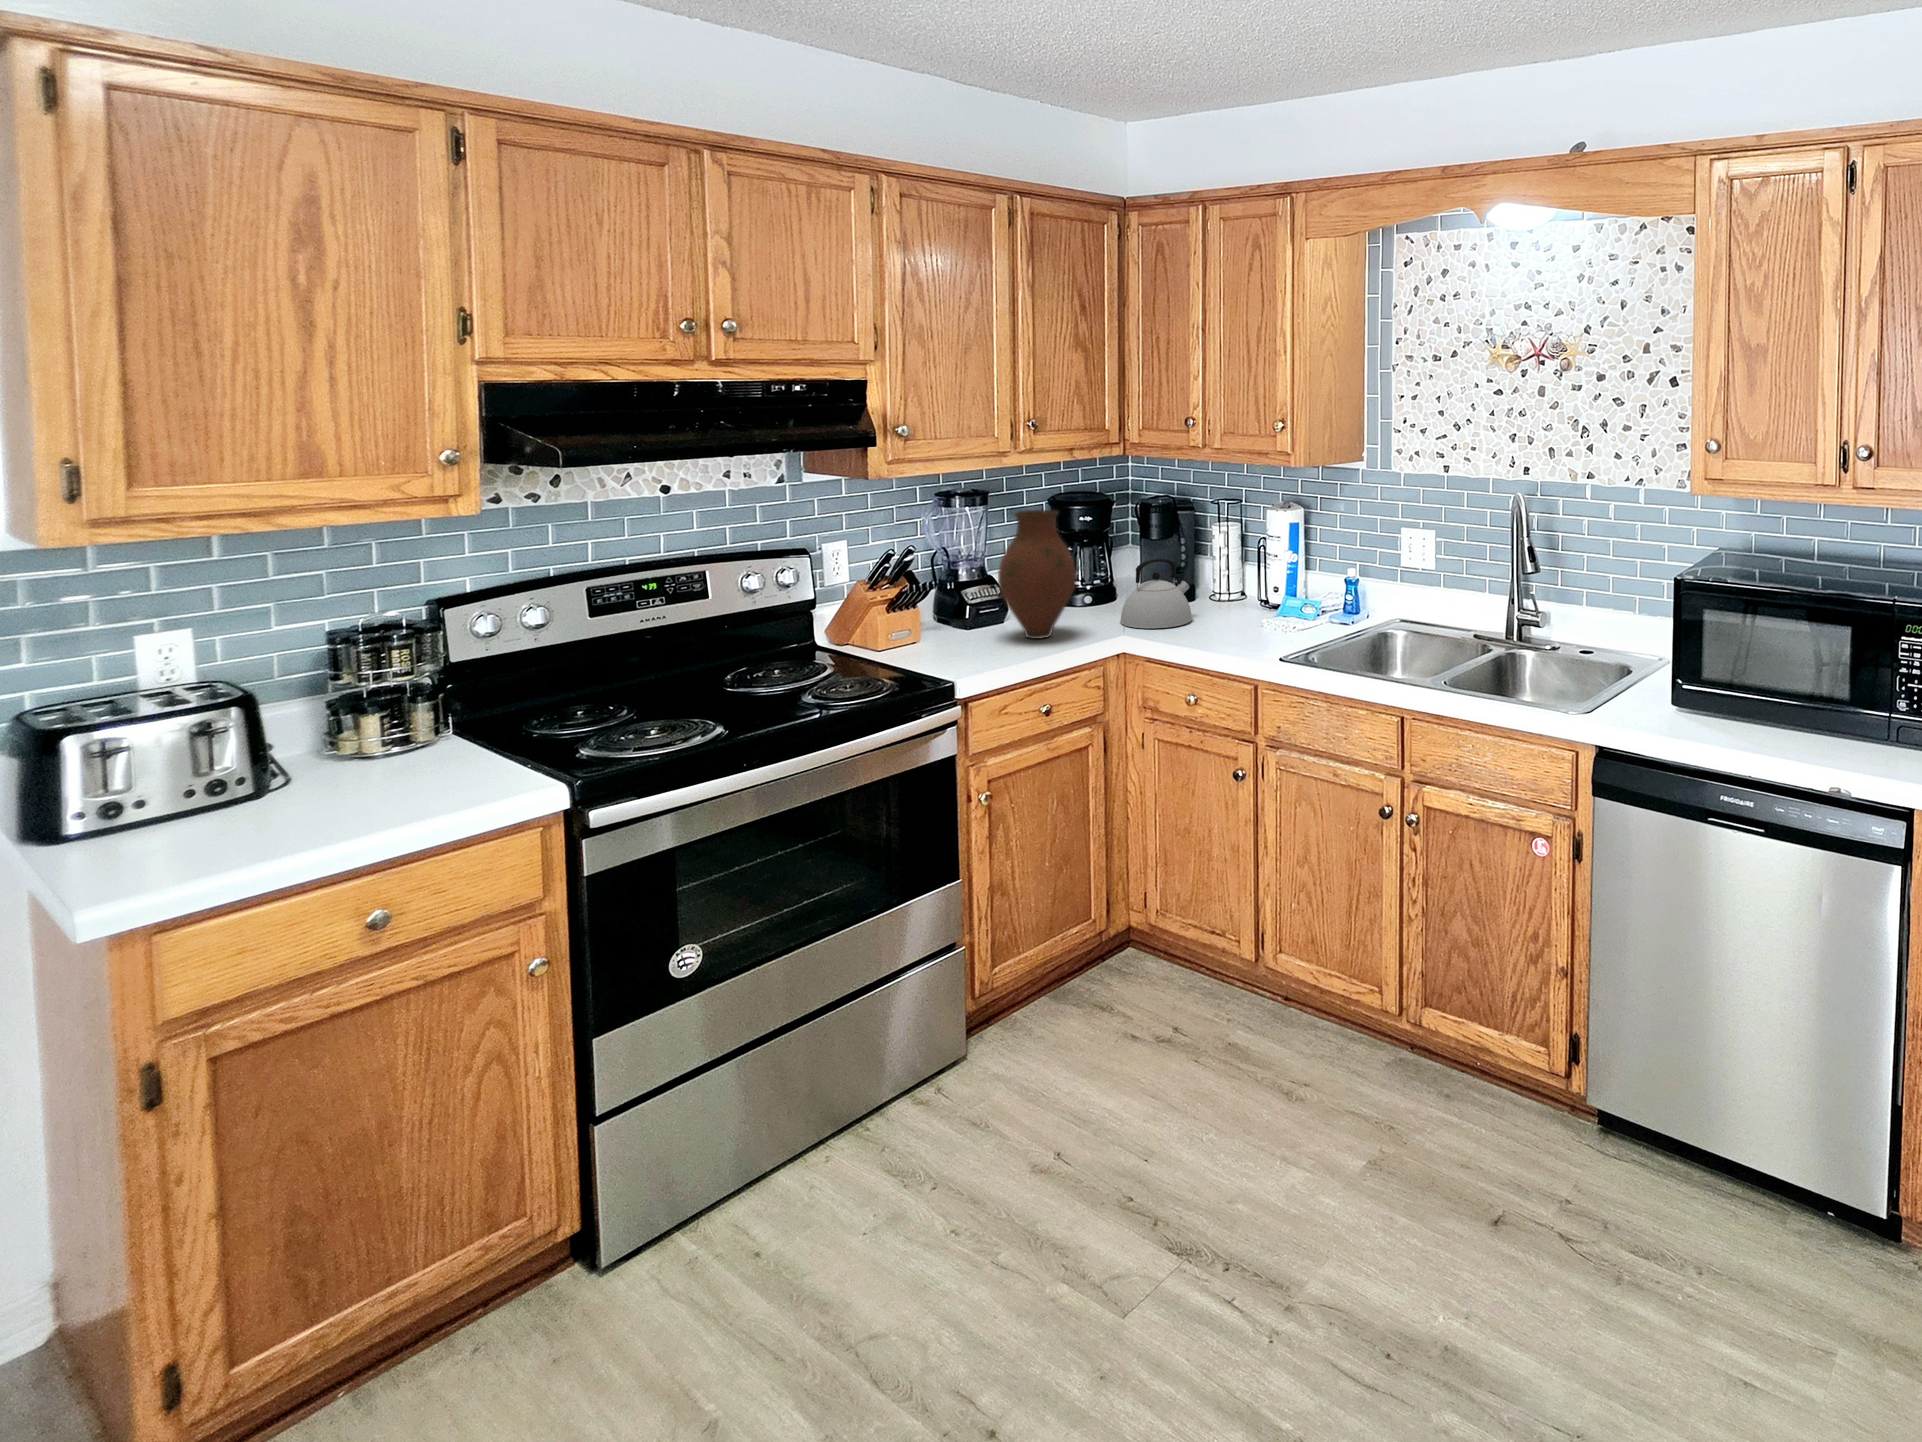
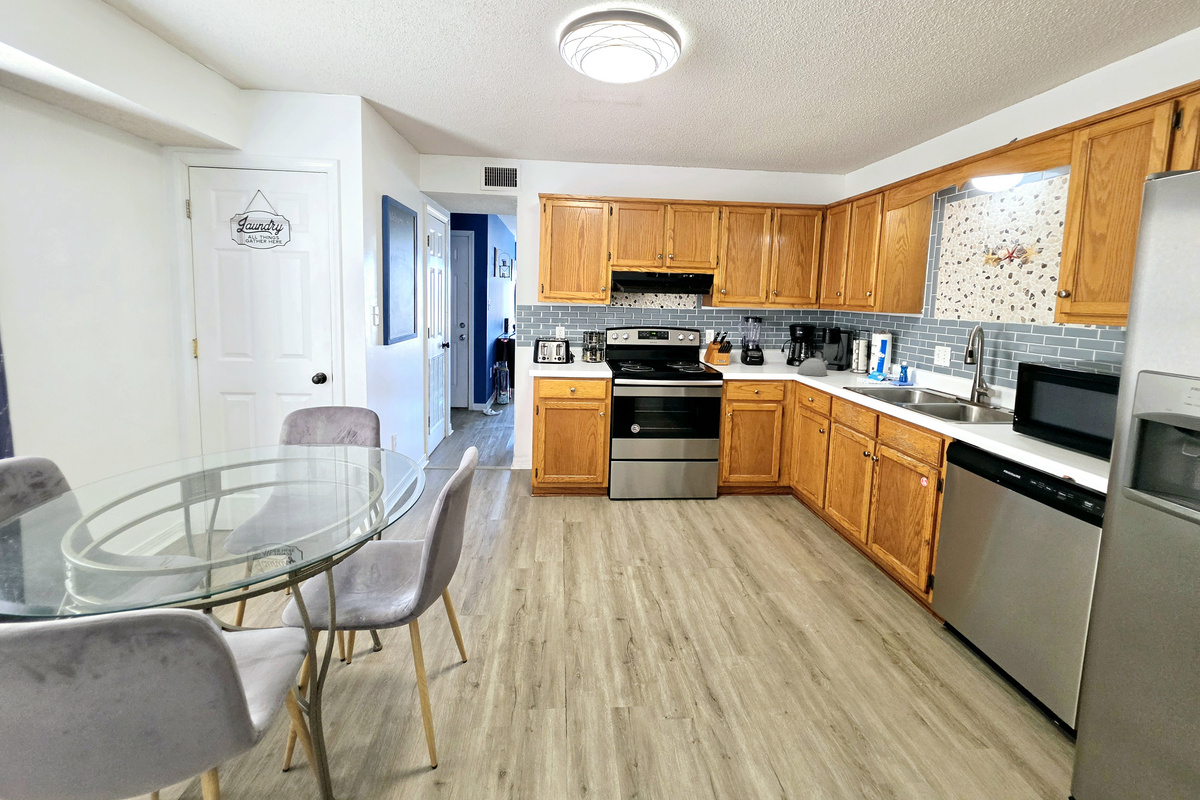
vase: present [998,510,1076,639] -> none [751,326,780,372]

